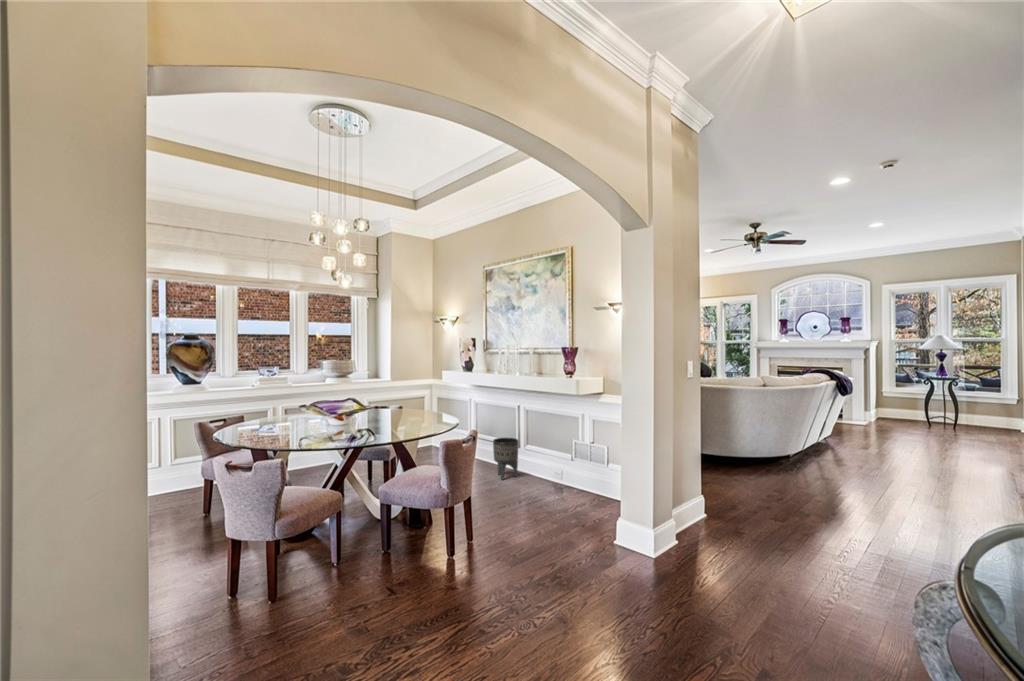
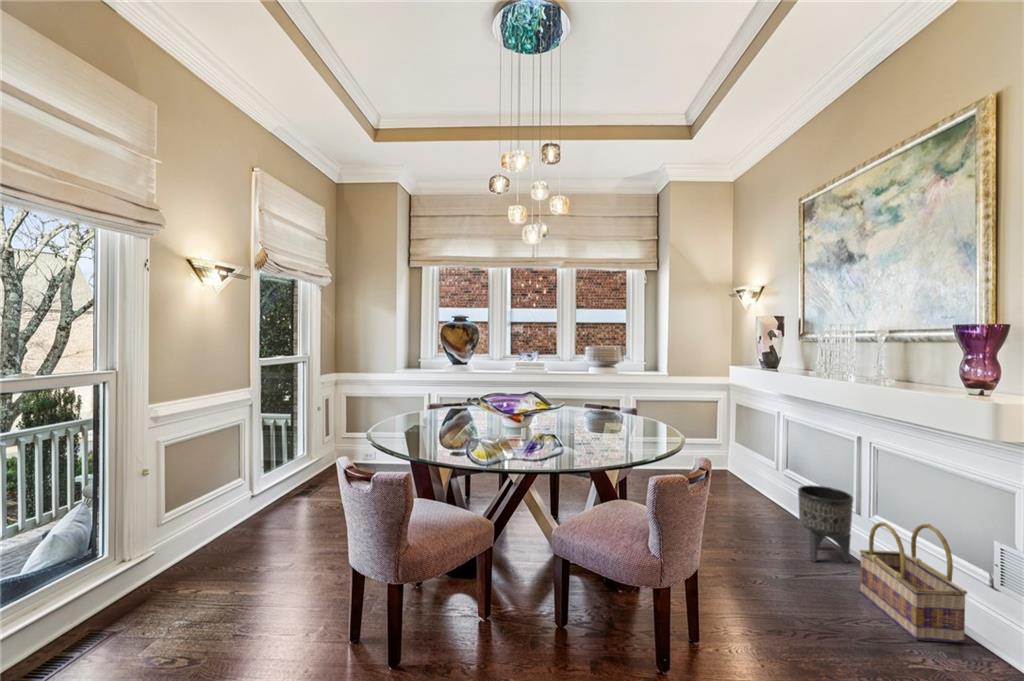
basket: none [526,443,568,496] -> present [860,522,967,642]

